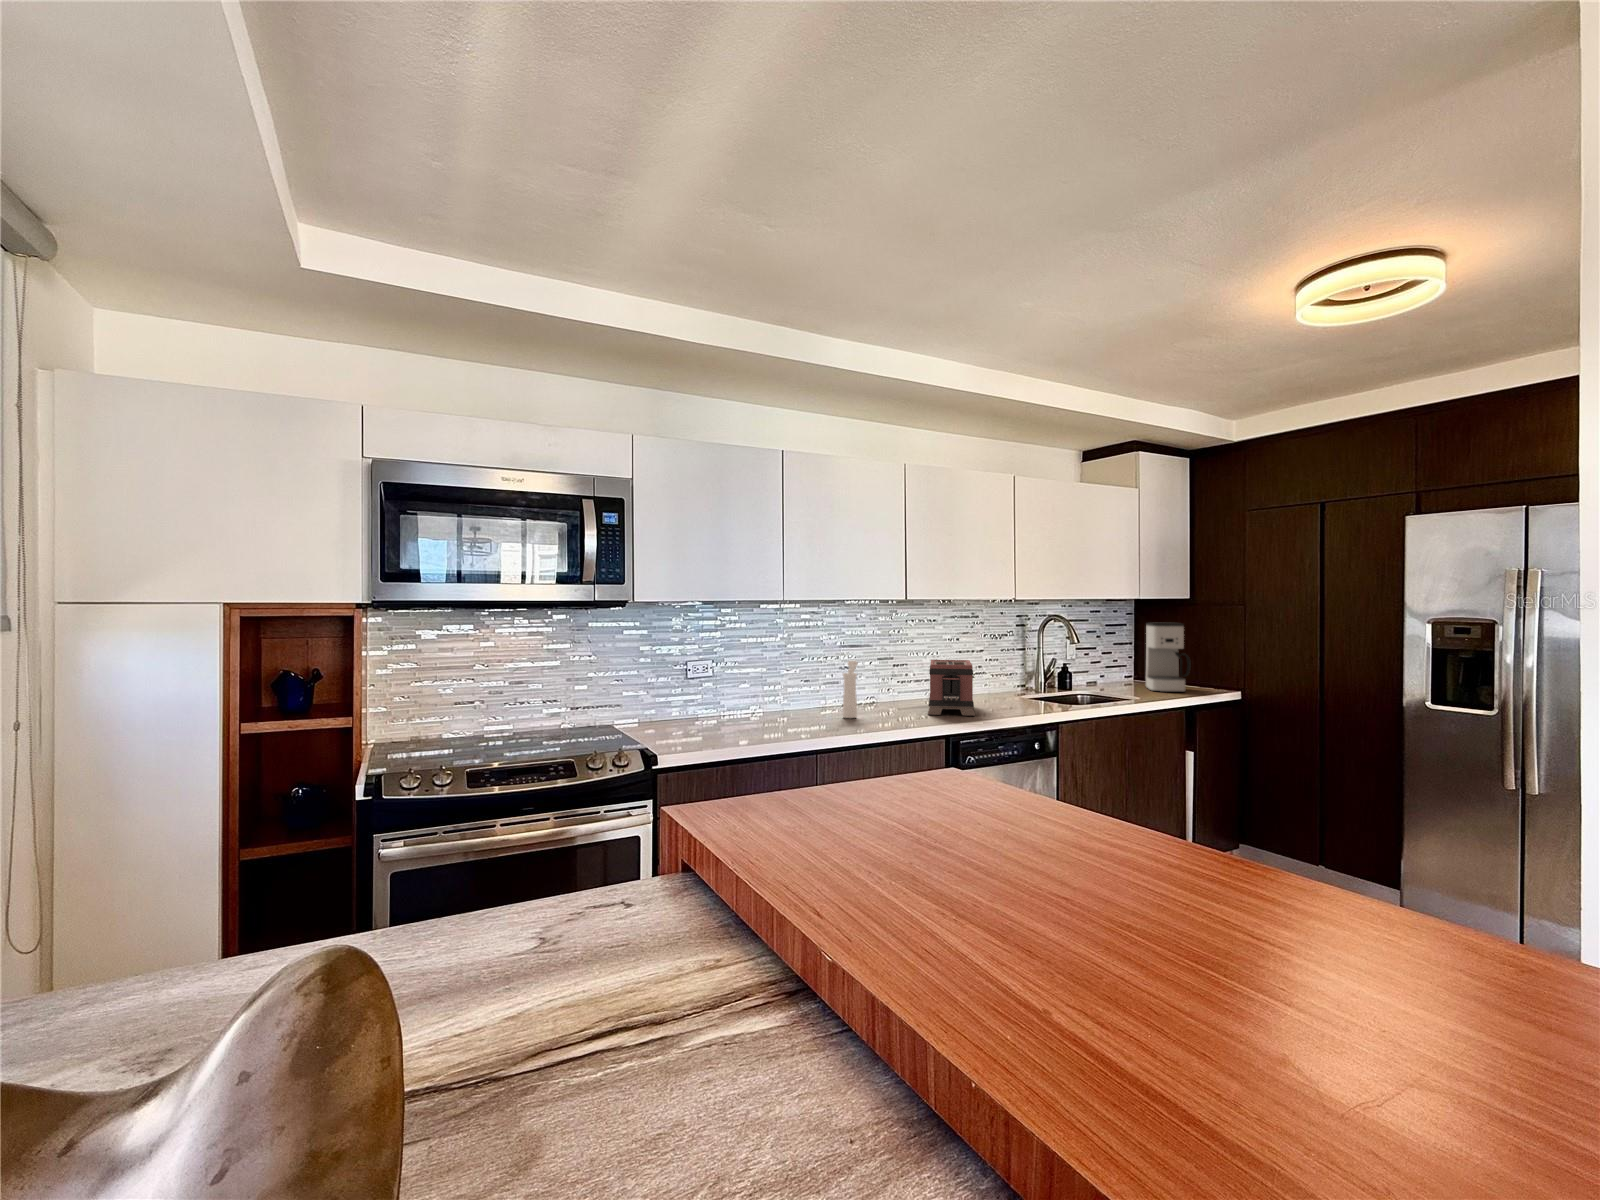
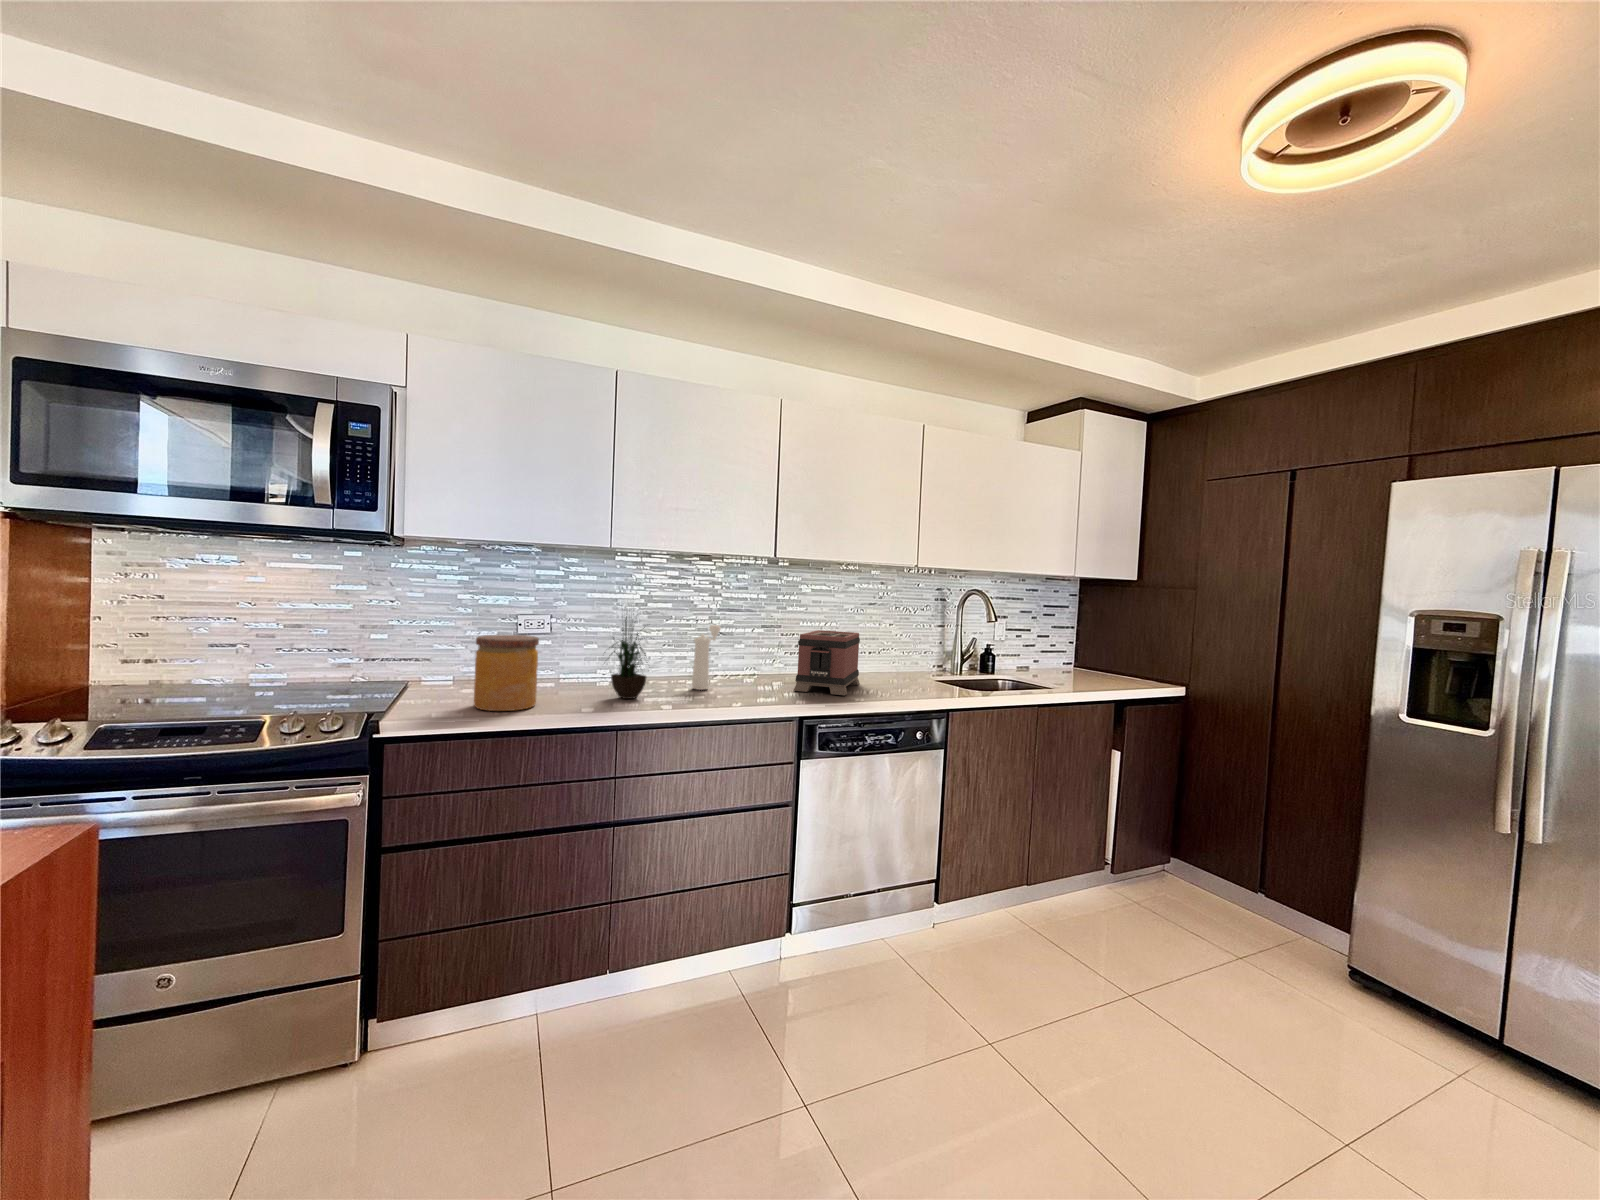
coffee maker: present [1146,623,1191,692] -> none [1080,605,1130,683]
potted plant: none [781,634,833,729] -> present [609,616,646,699]
jar: none [699,679,748,744] -> present [474,635,539,711]

